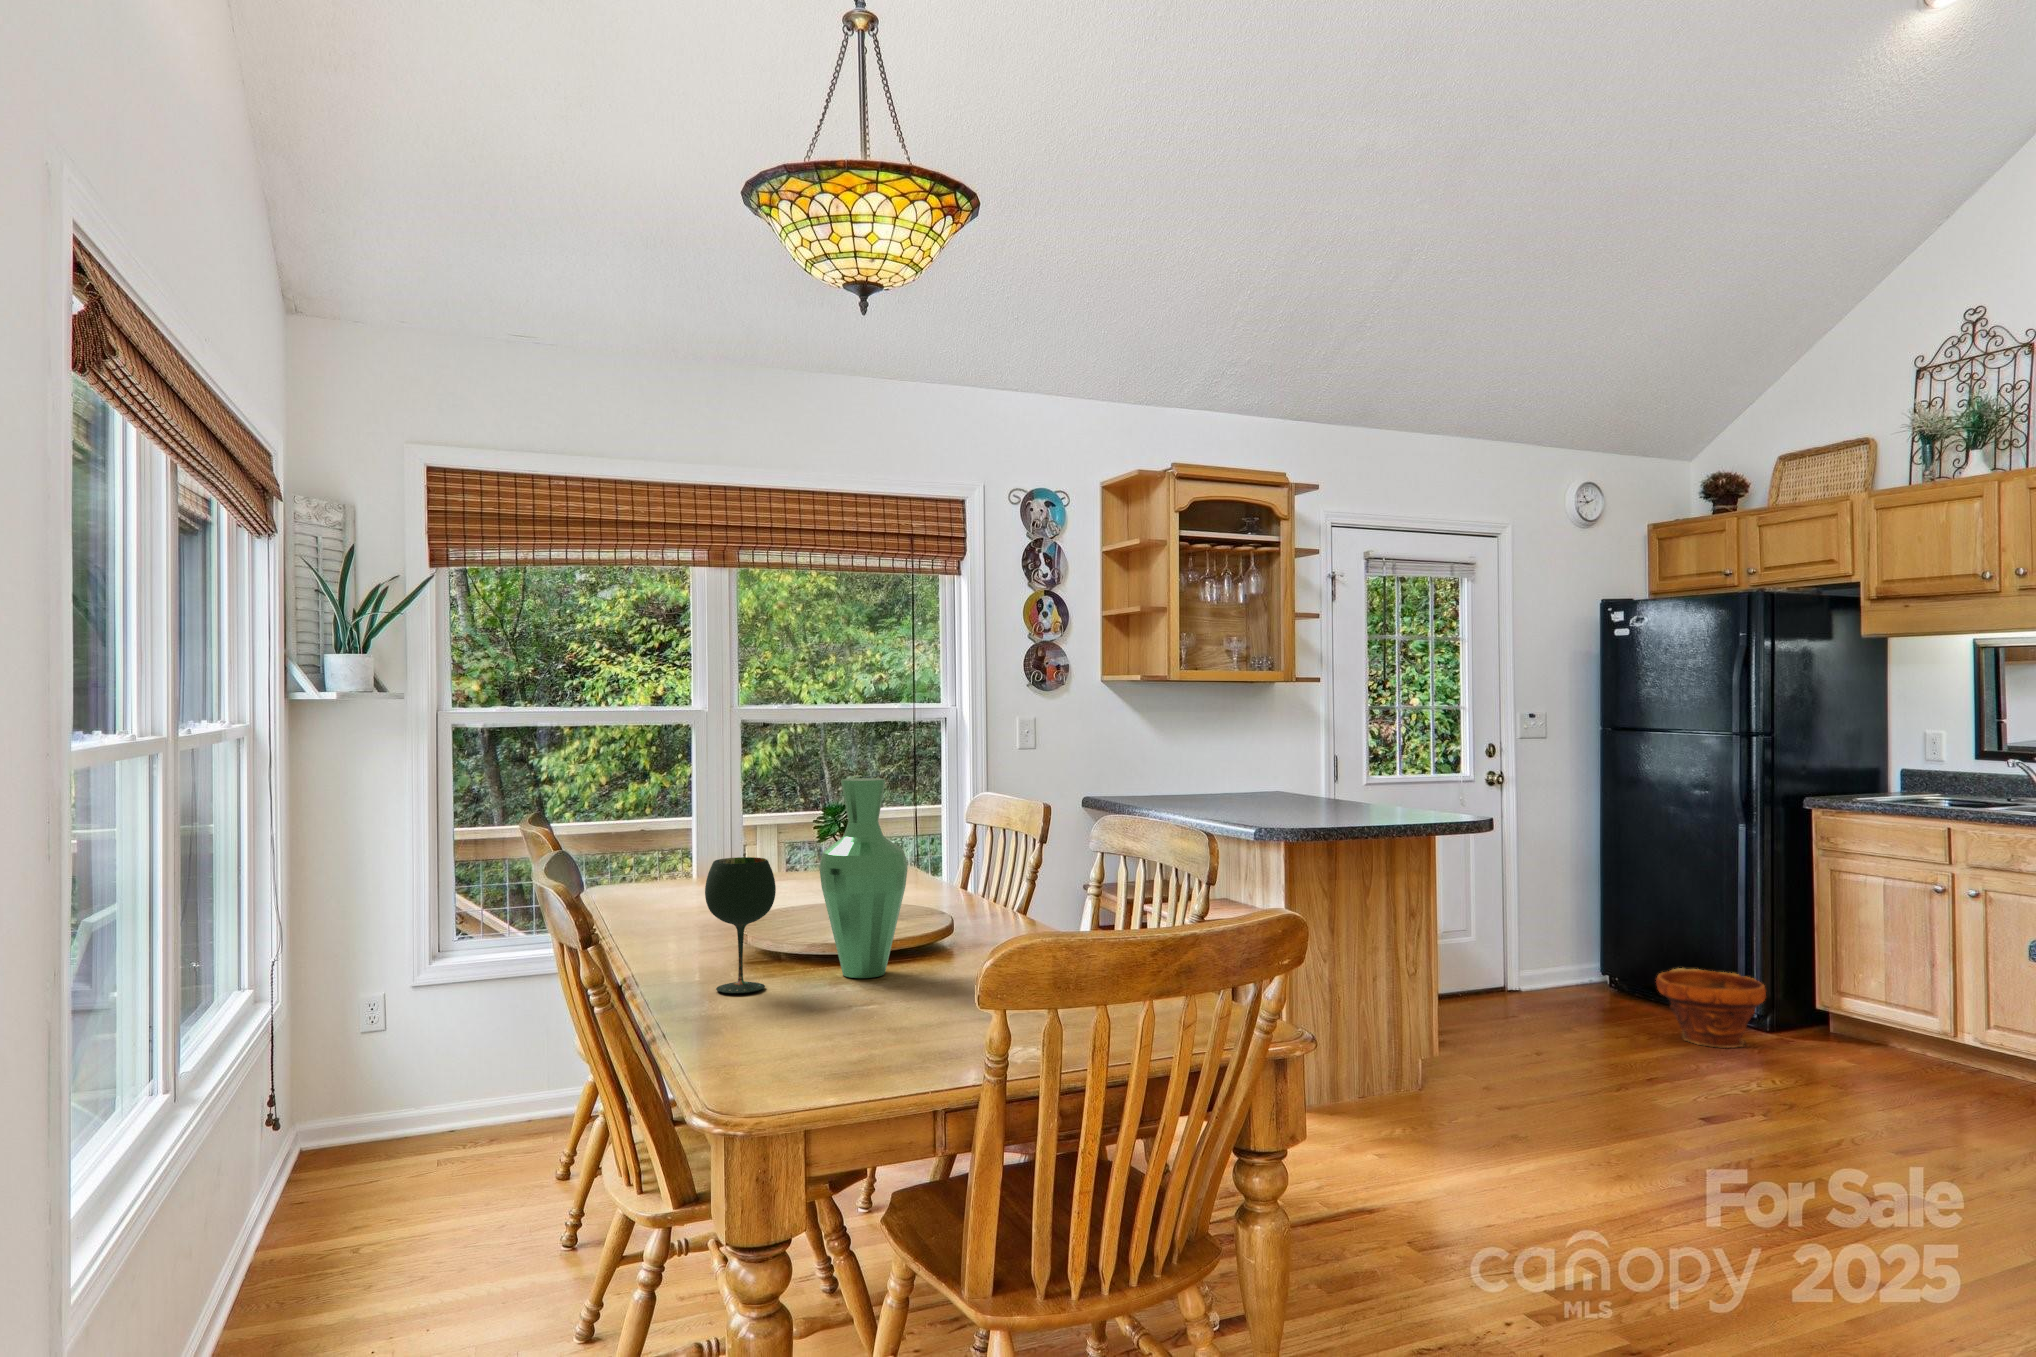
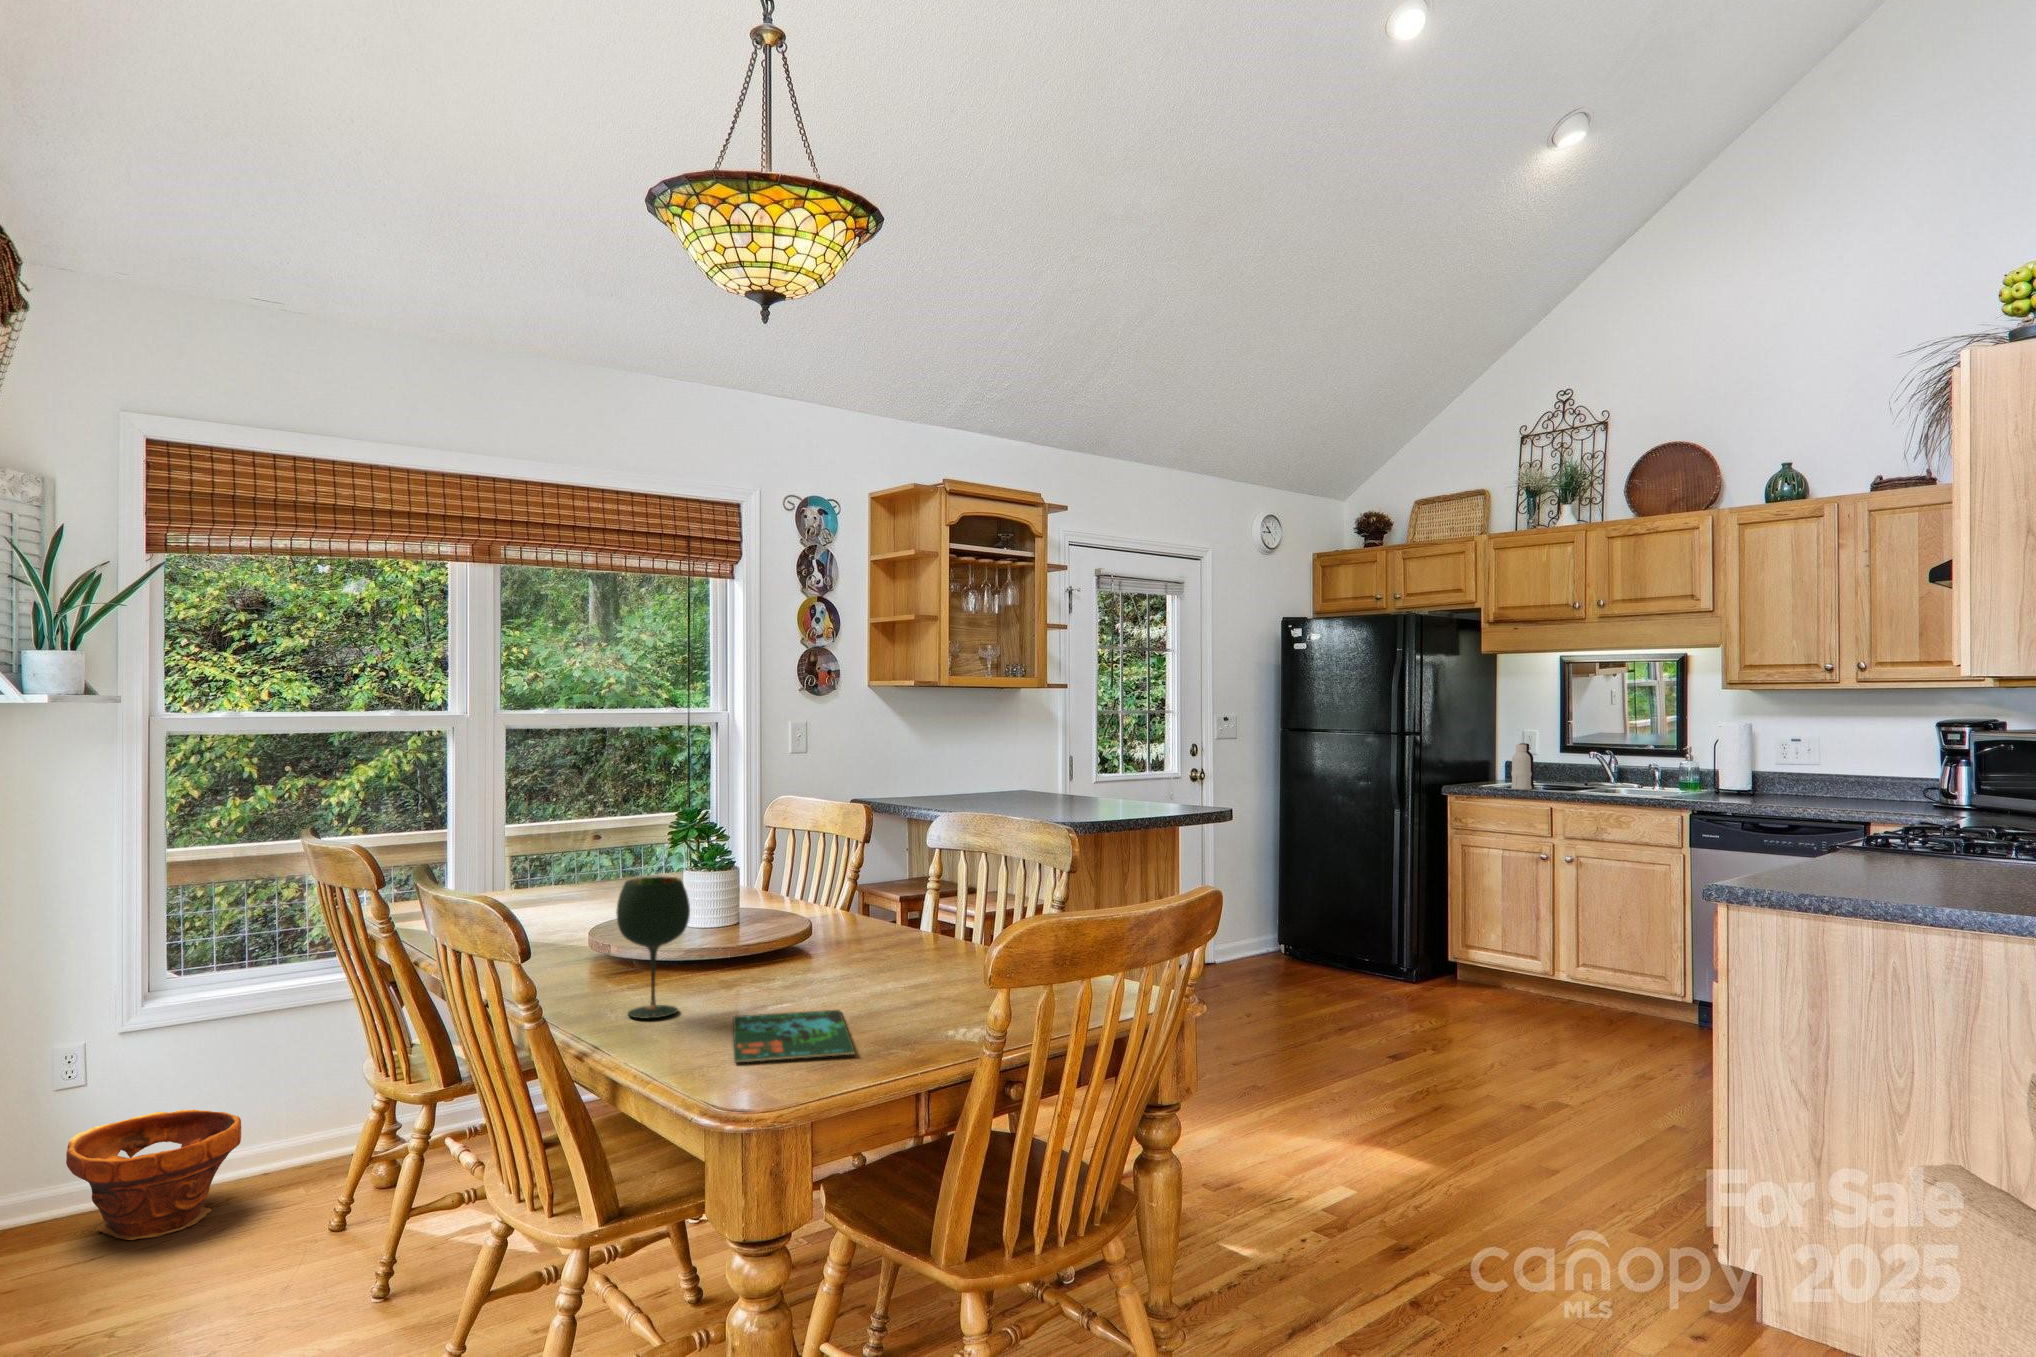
bottle: none [1894,747,1929,804] -> present [1511,743,1534,790]
vase: present [820,778,908,978] -> none [722,792,811,993]
planter: present [1656,968,1766,1048] -> present [66,1109,241,1240]
book: none [771,997,913,1039] -> present [733,1010,855,1062]

